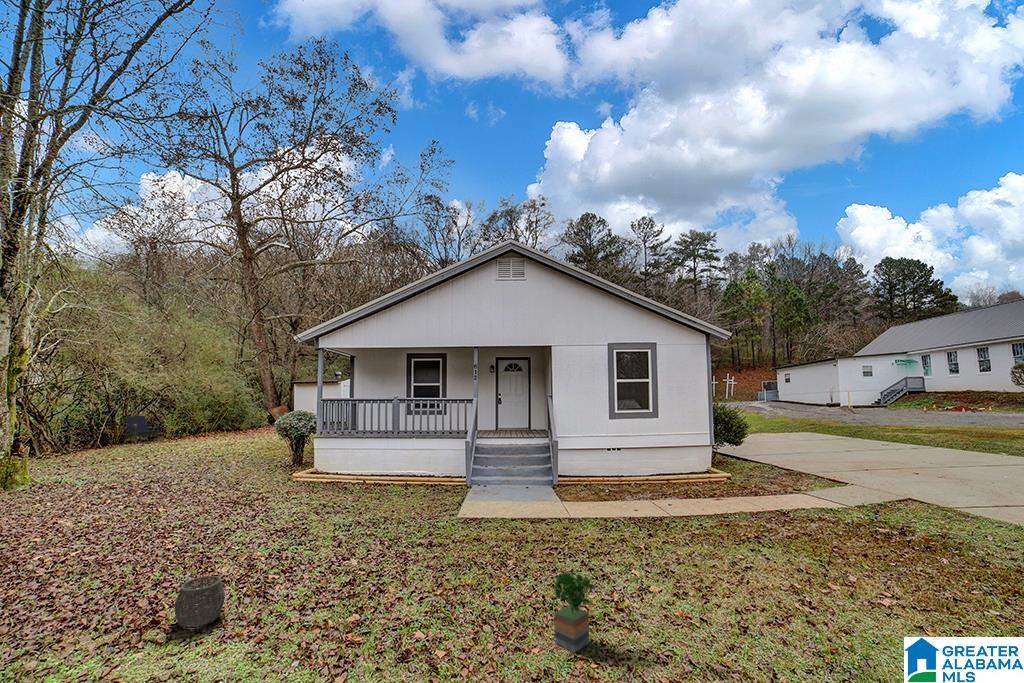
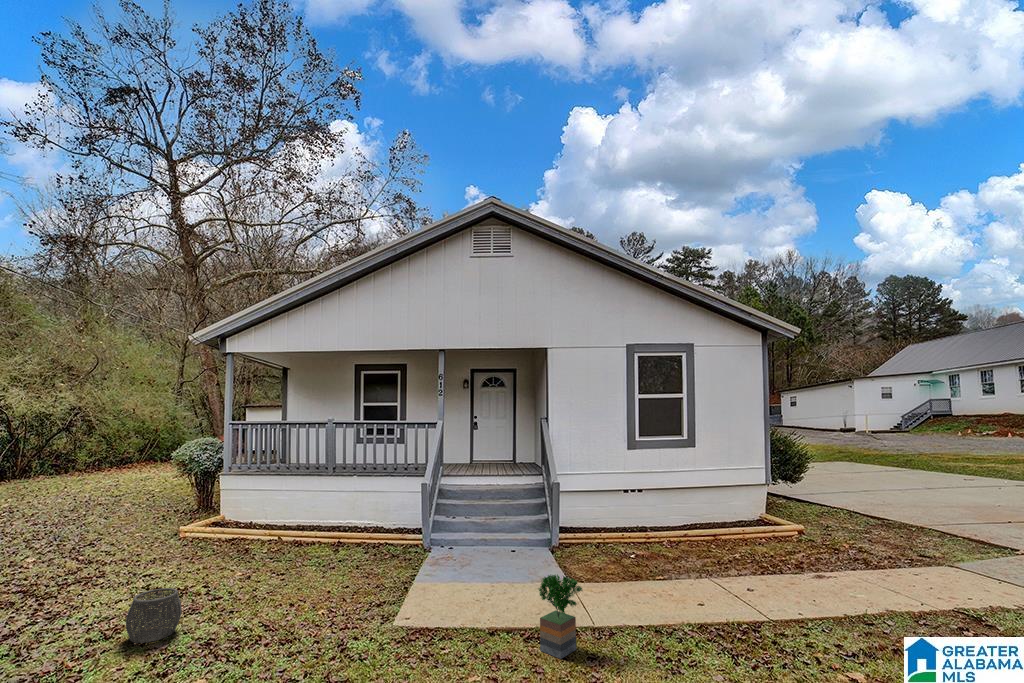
lounge chair: present [125,416,159,443] -> none [66,440,105,470]

